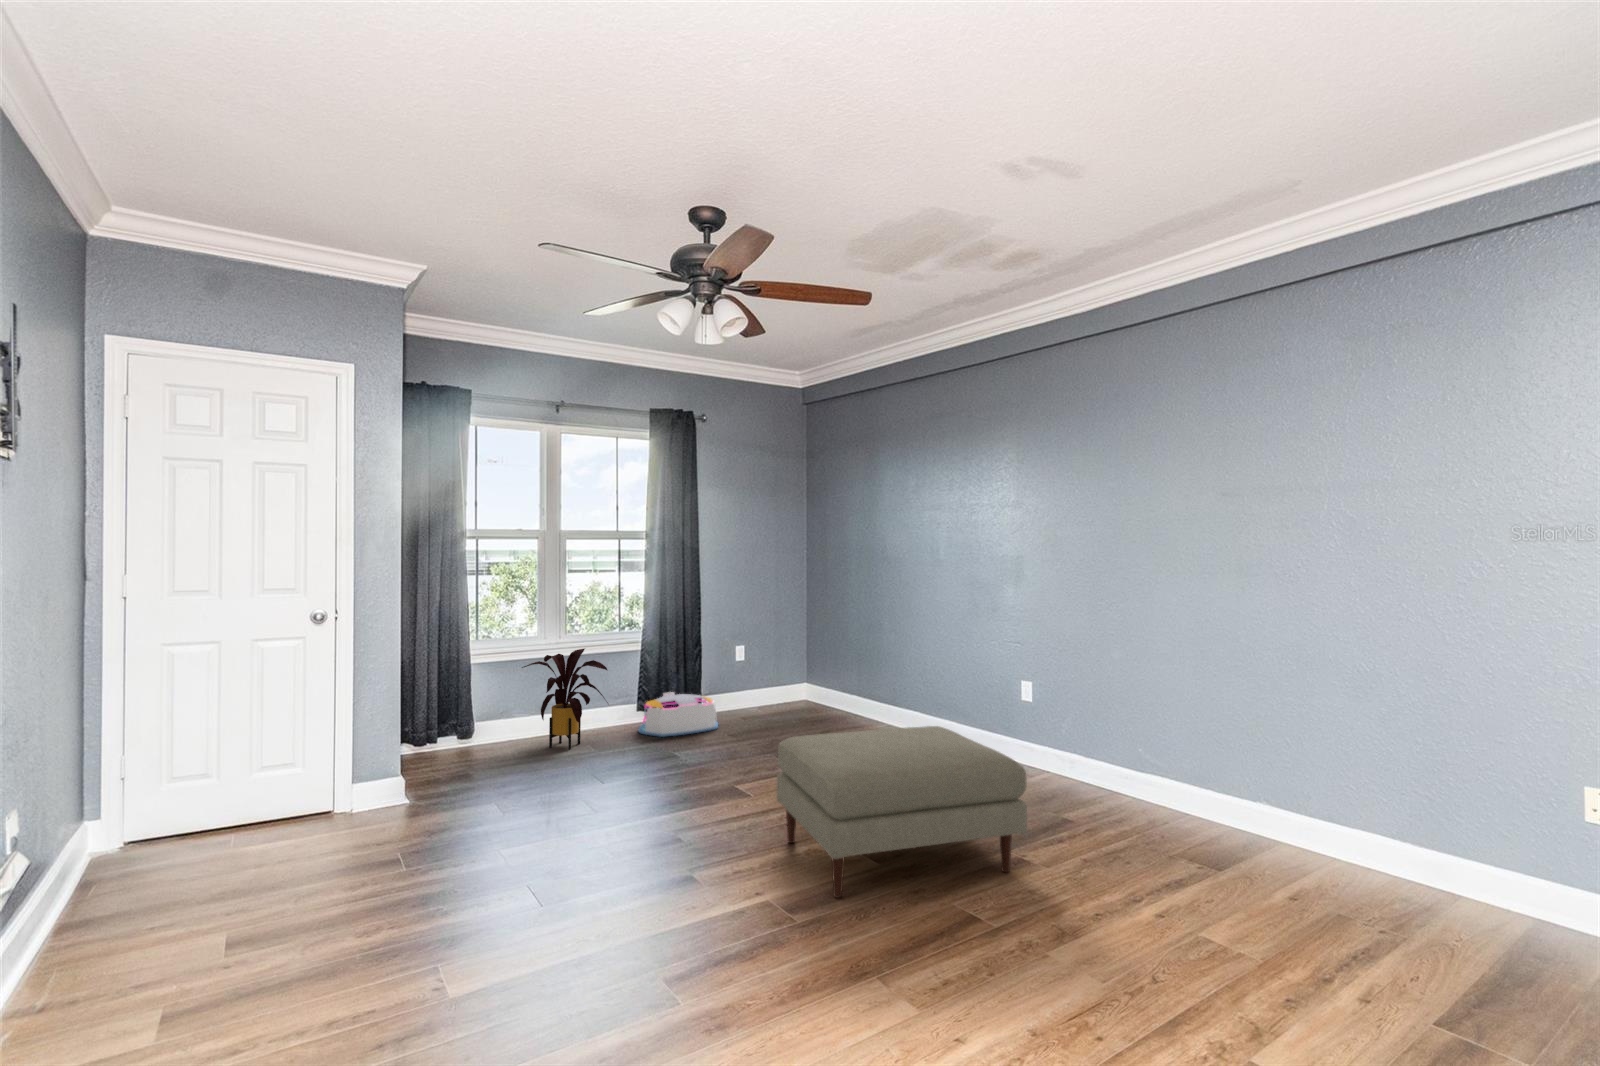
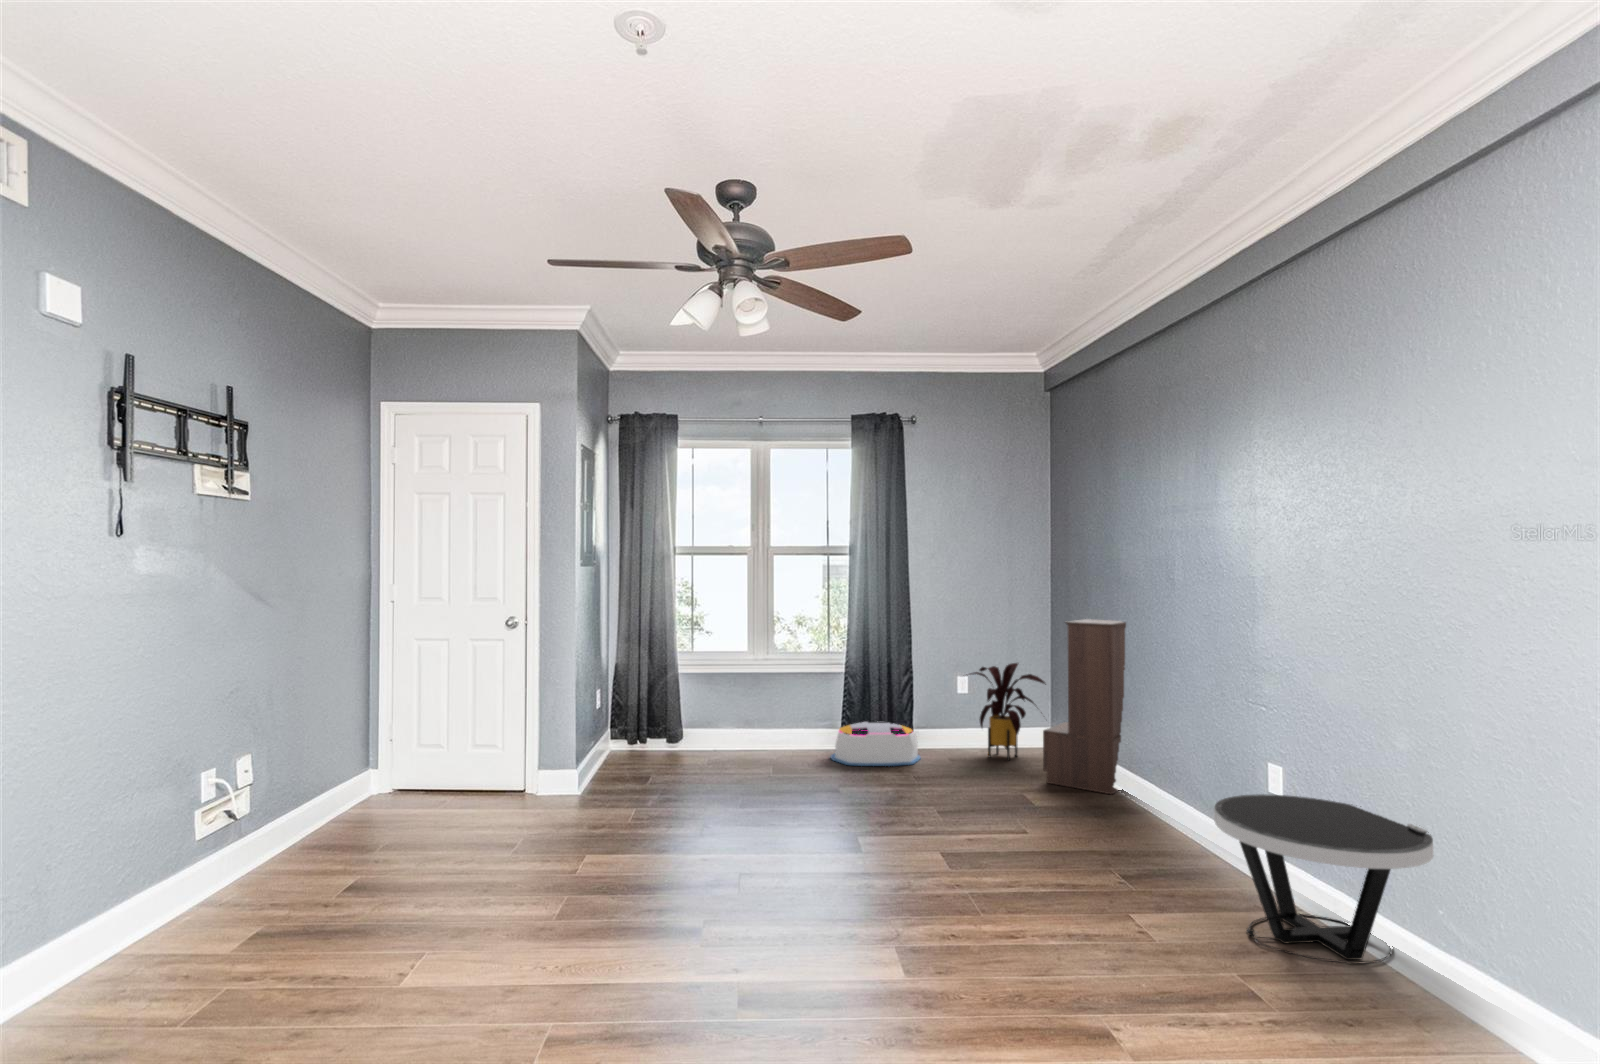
bookshelf: none [832,594,893,733] -> present [1043,619,1126,794]
house plant: present [522,649,608,749] -> present [969,663,1046,760]
side table: none [1023,715,1154,819] -> present [1214,794,1433,964]
ottoman: present [777,726,1027,898] -> none [825,776,1120,1002]

